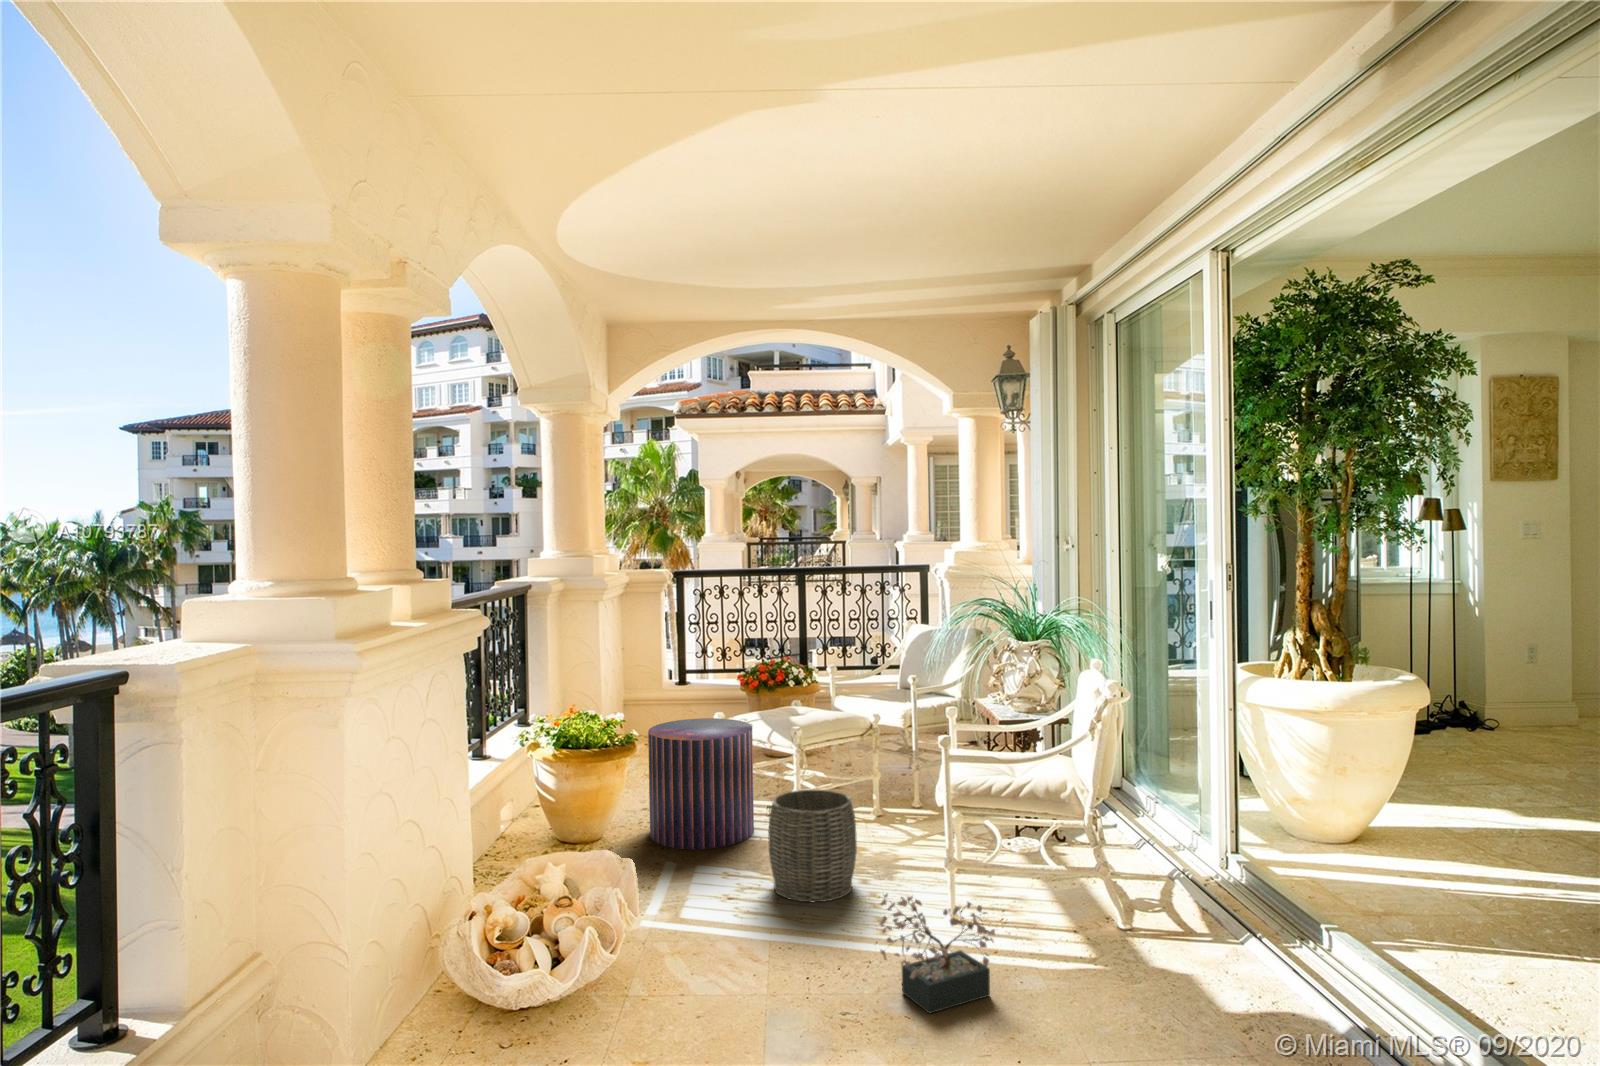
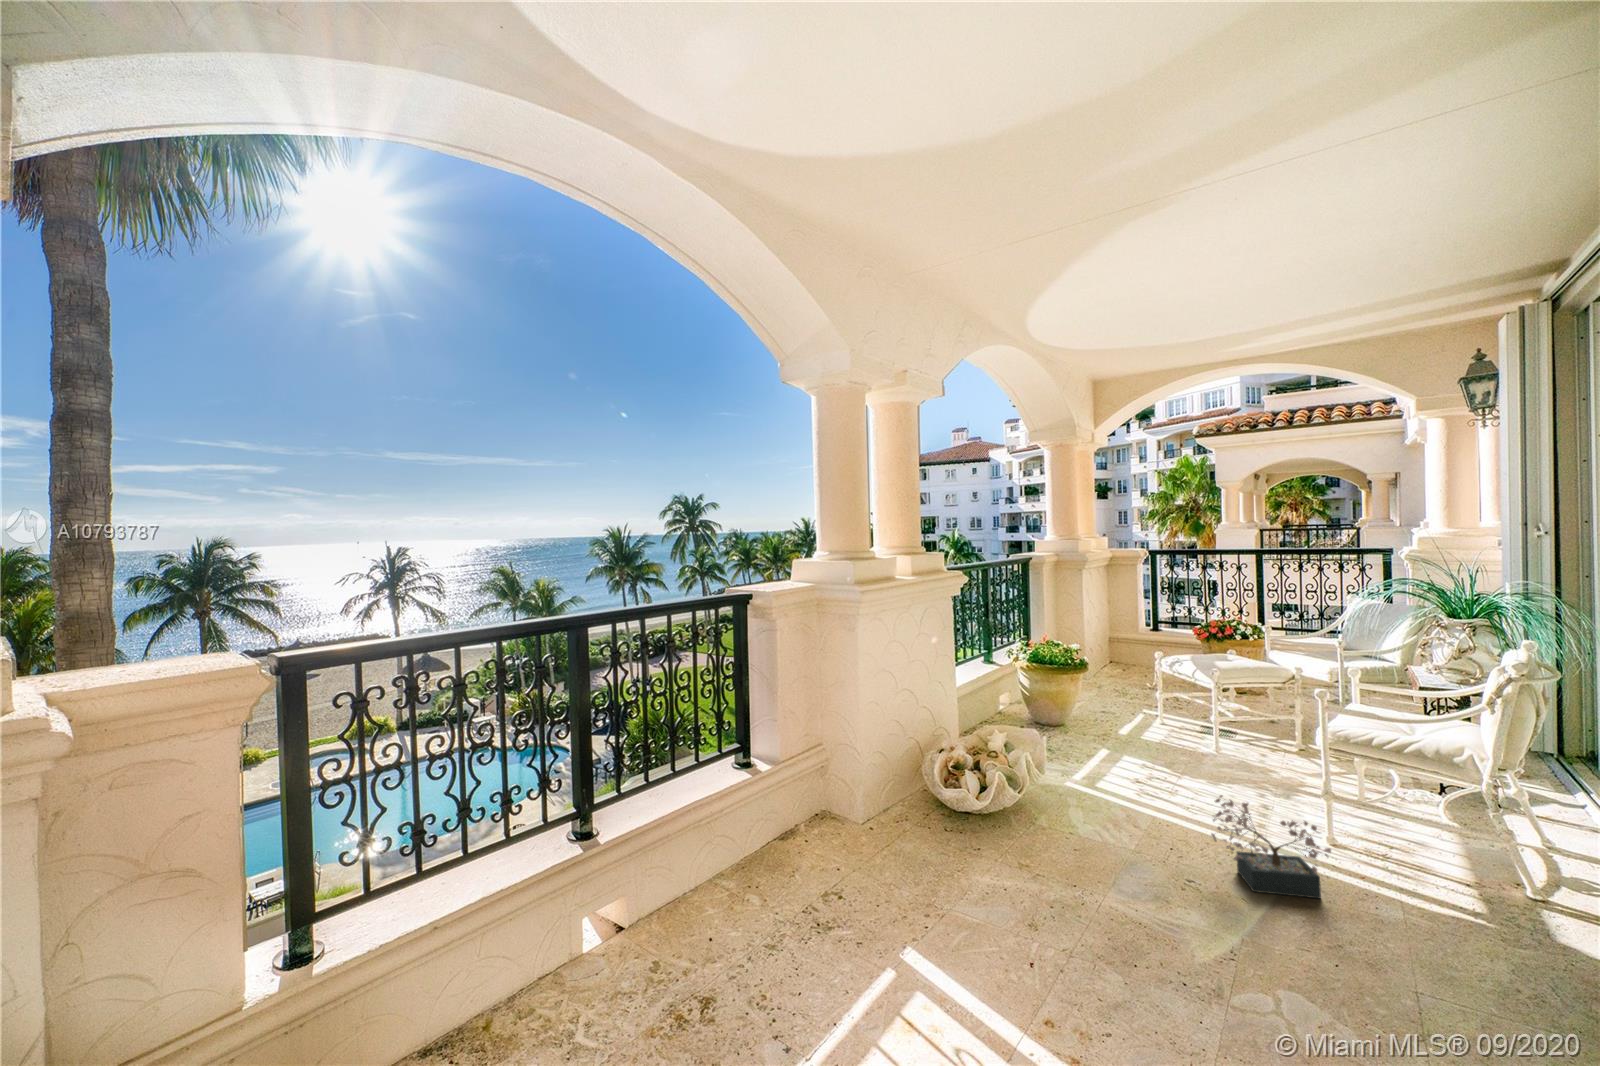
pouf: present [648,718,754,849] -> none [1096,655,1180,745]
woven basket: present [768,789,857,902] -> none [1166,714,1243,798]

